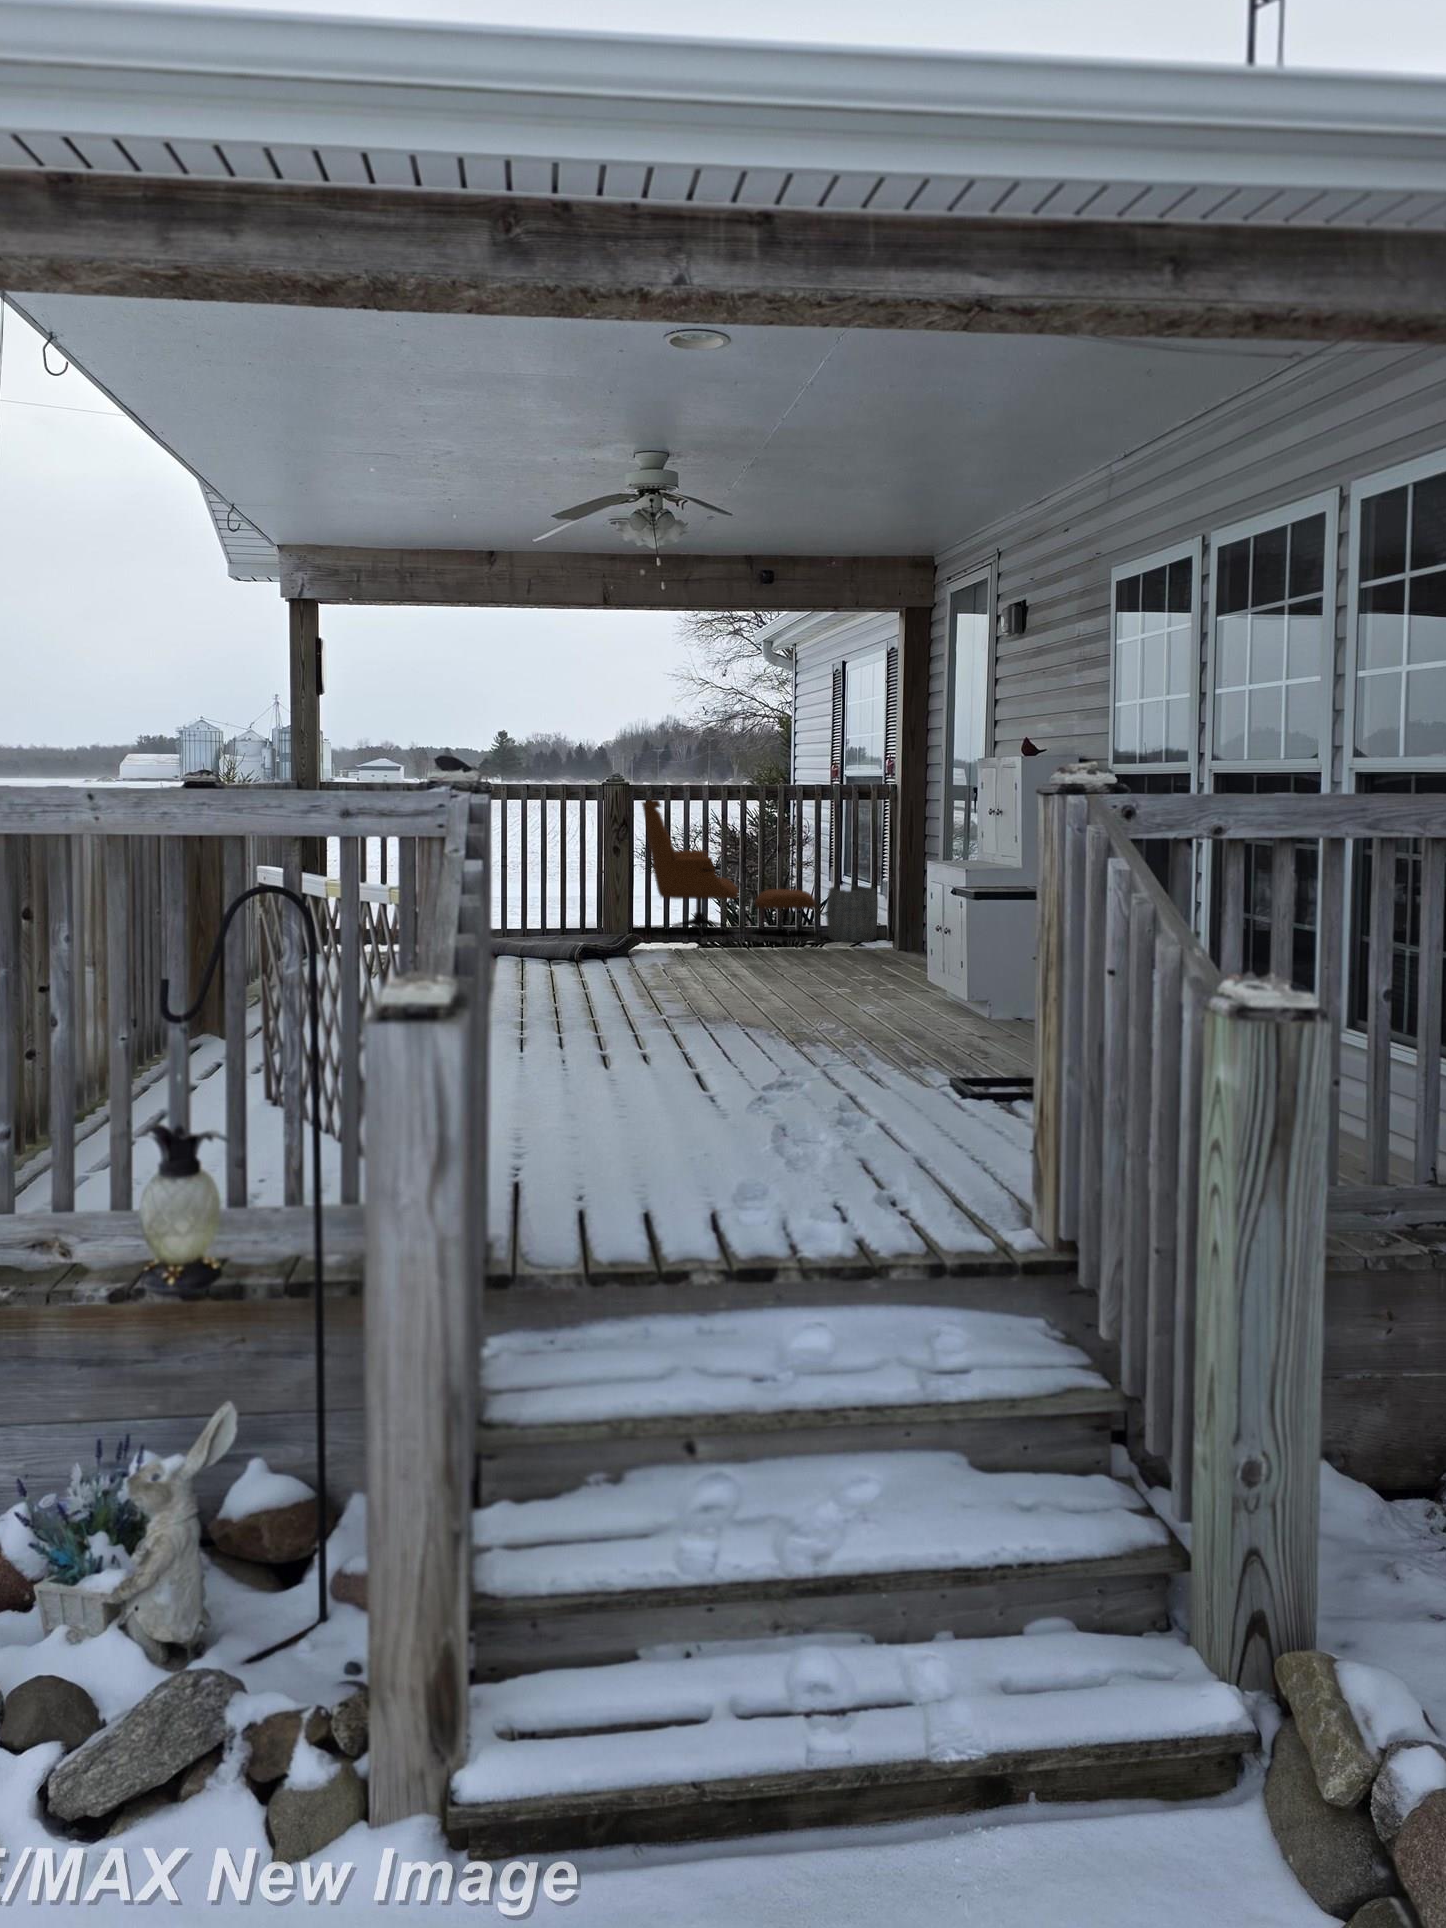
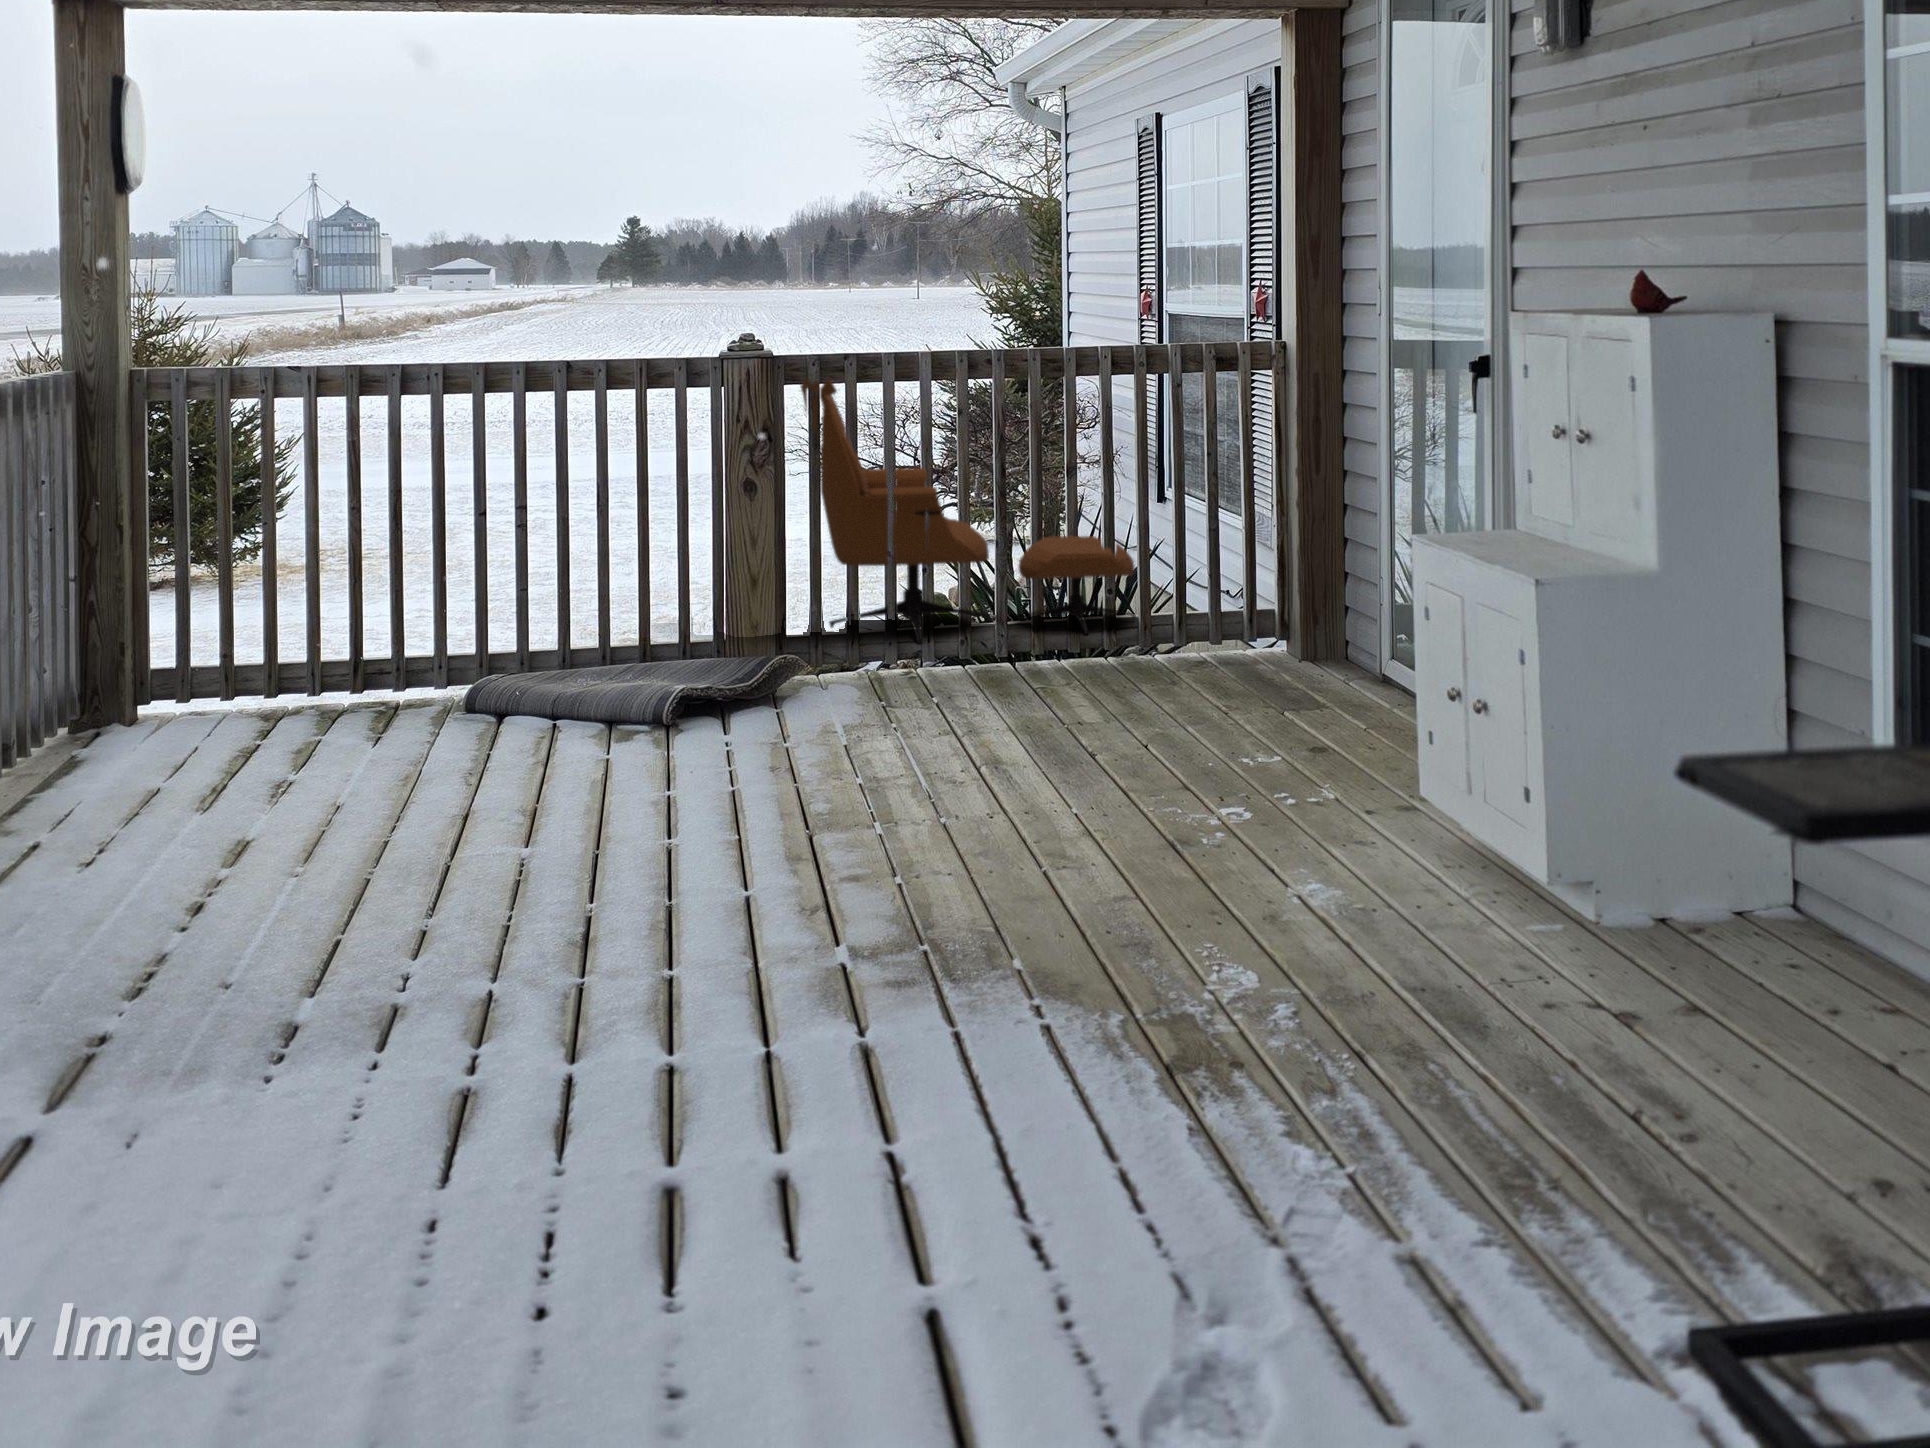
woven basket: present [826,886,878,942] -> none [1156,532,1253,645]

